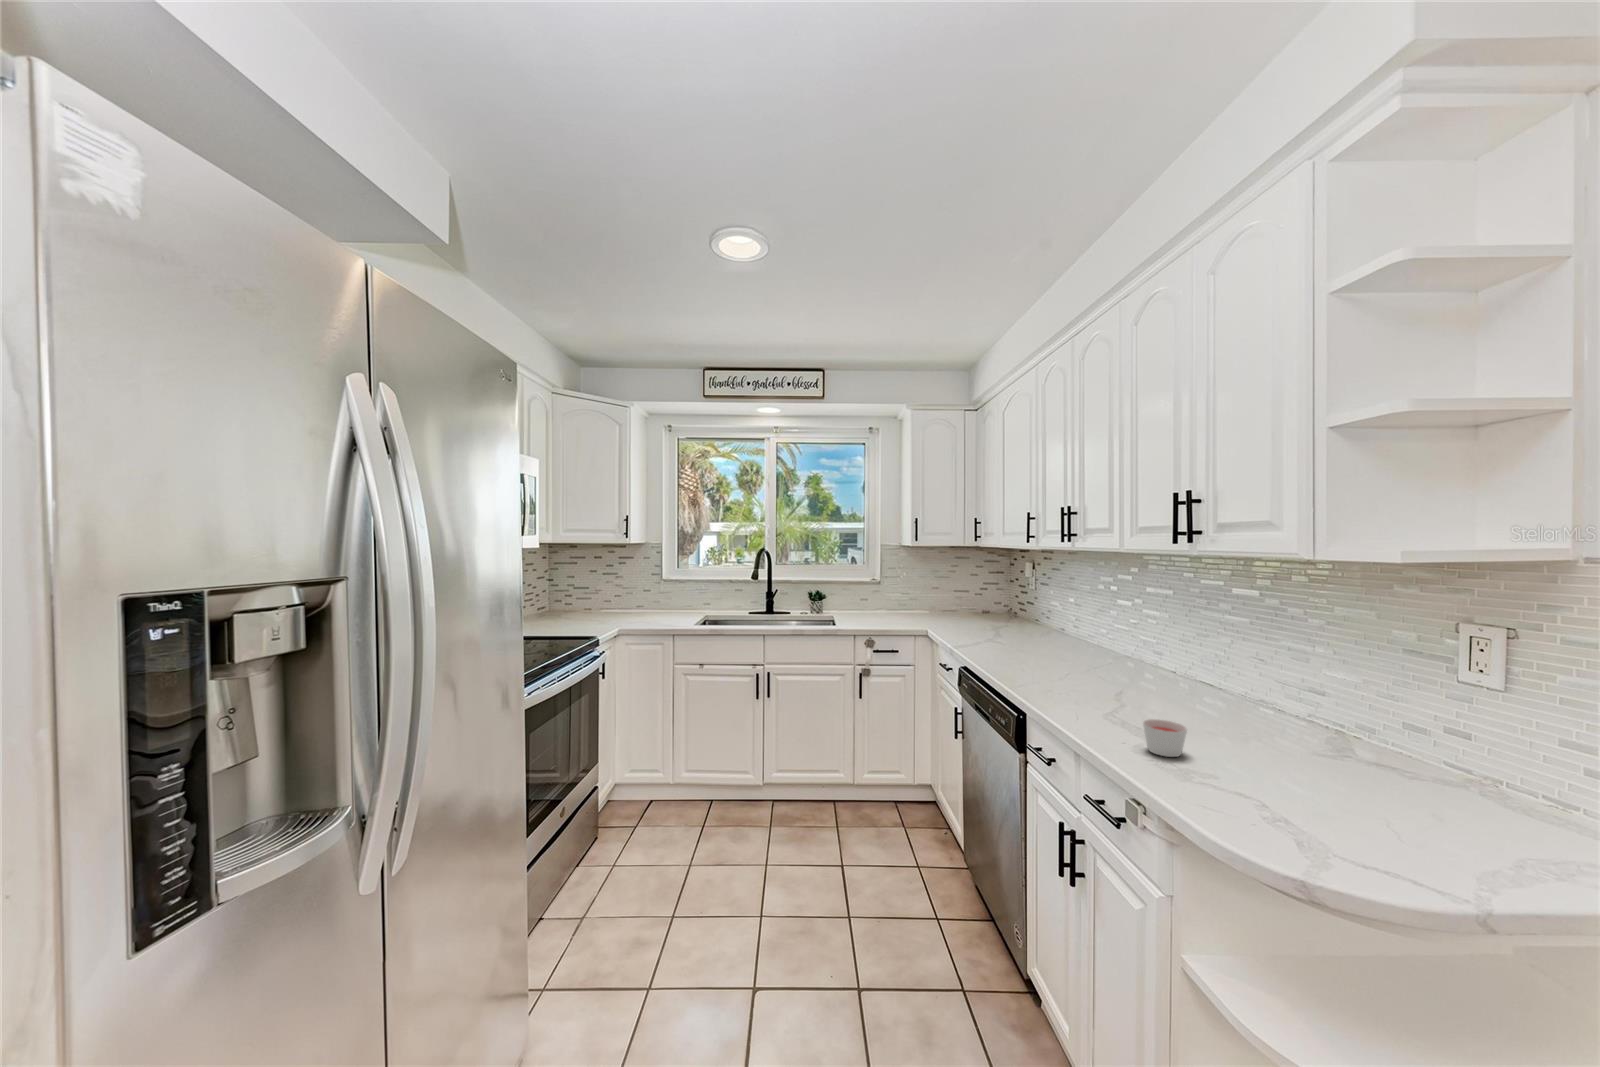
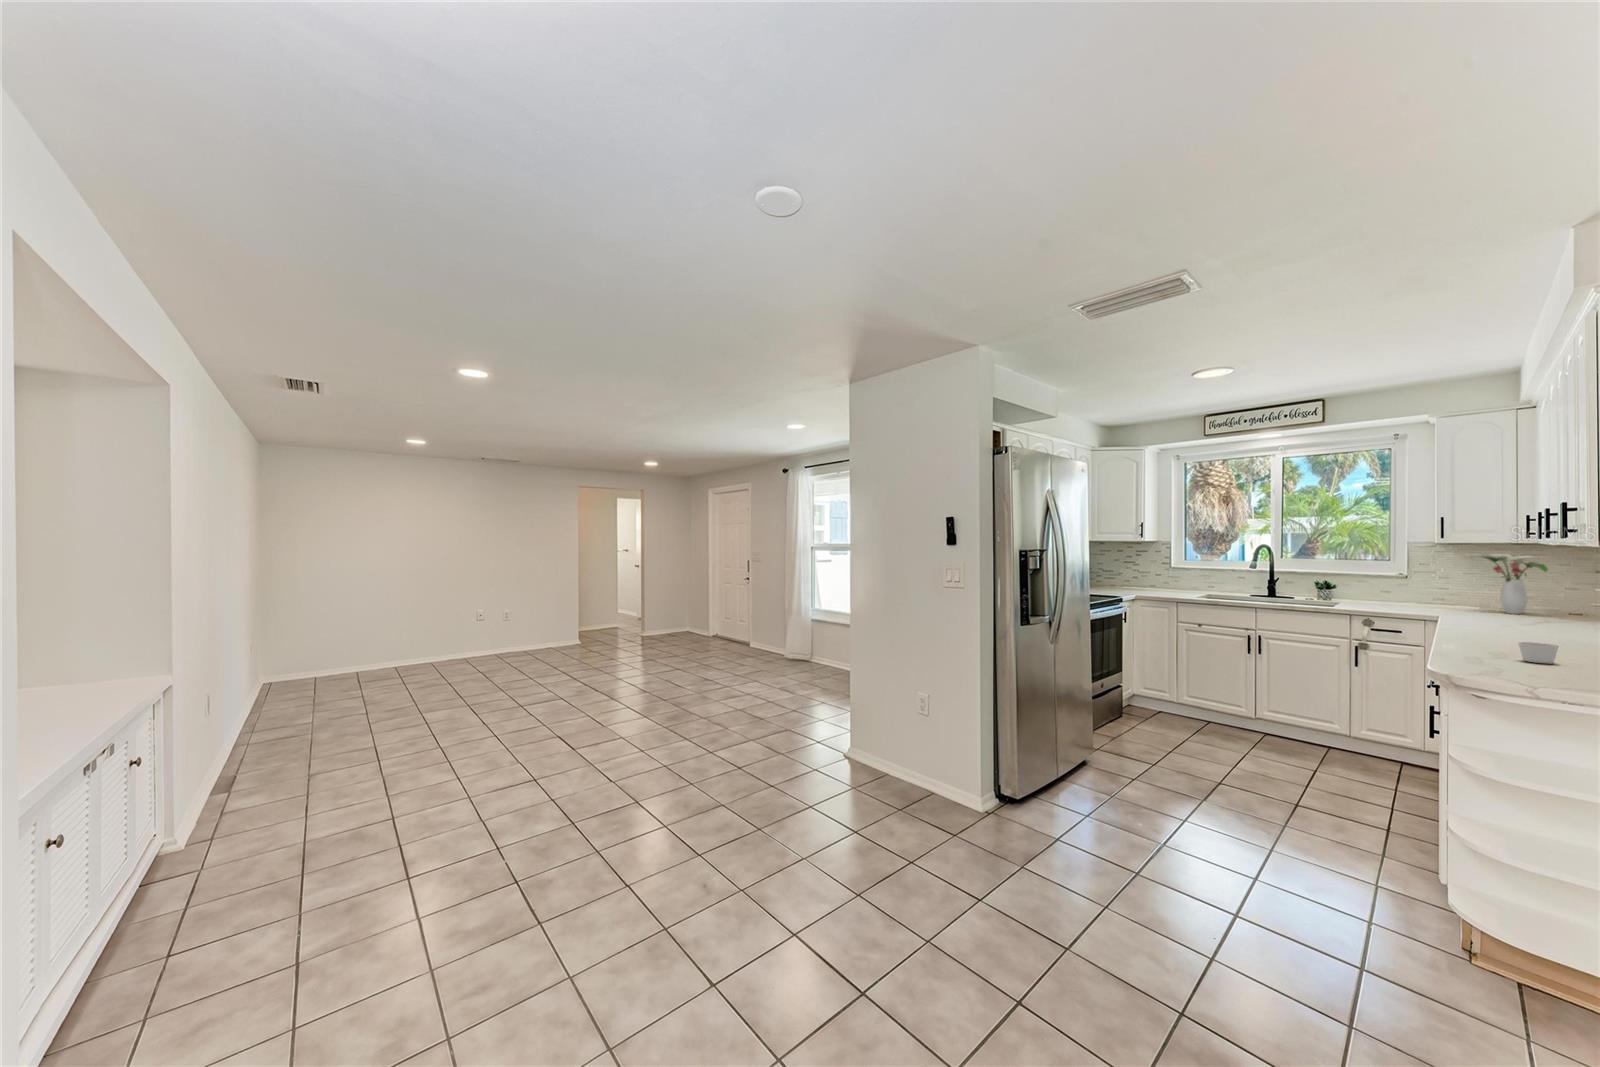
flower arrangement: none [943,556,1000,619] -> present [1482,554,1548,614]

